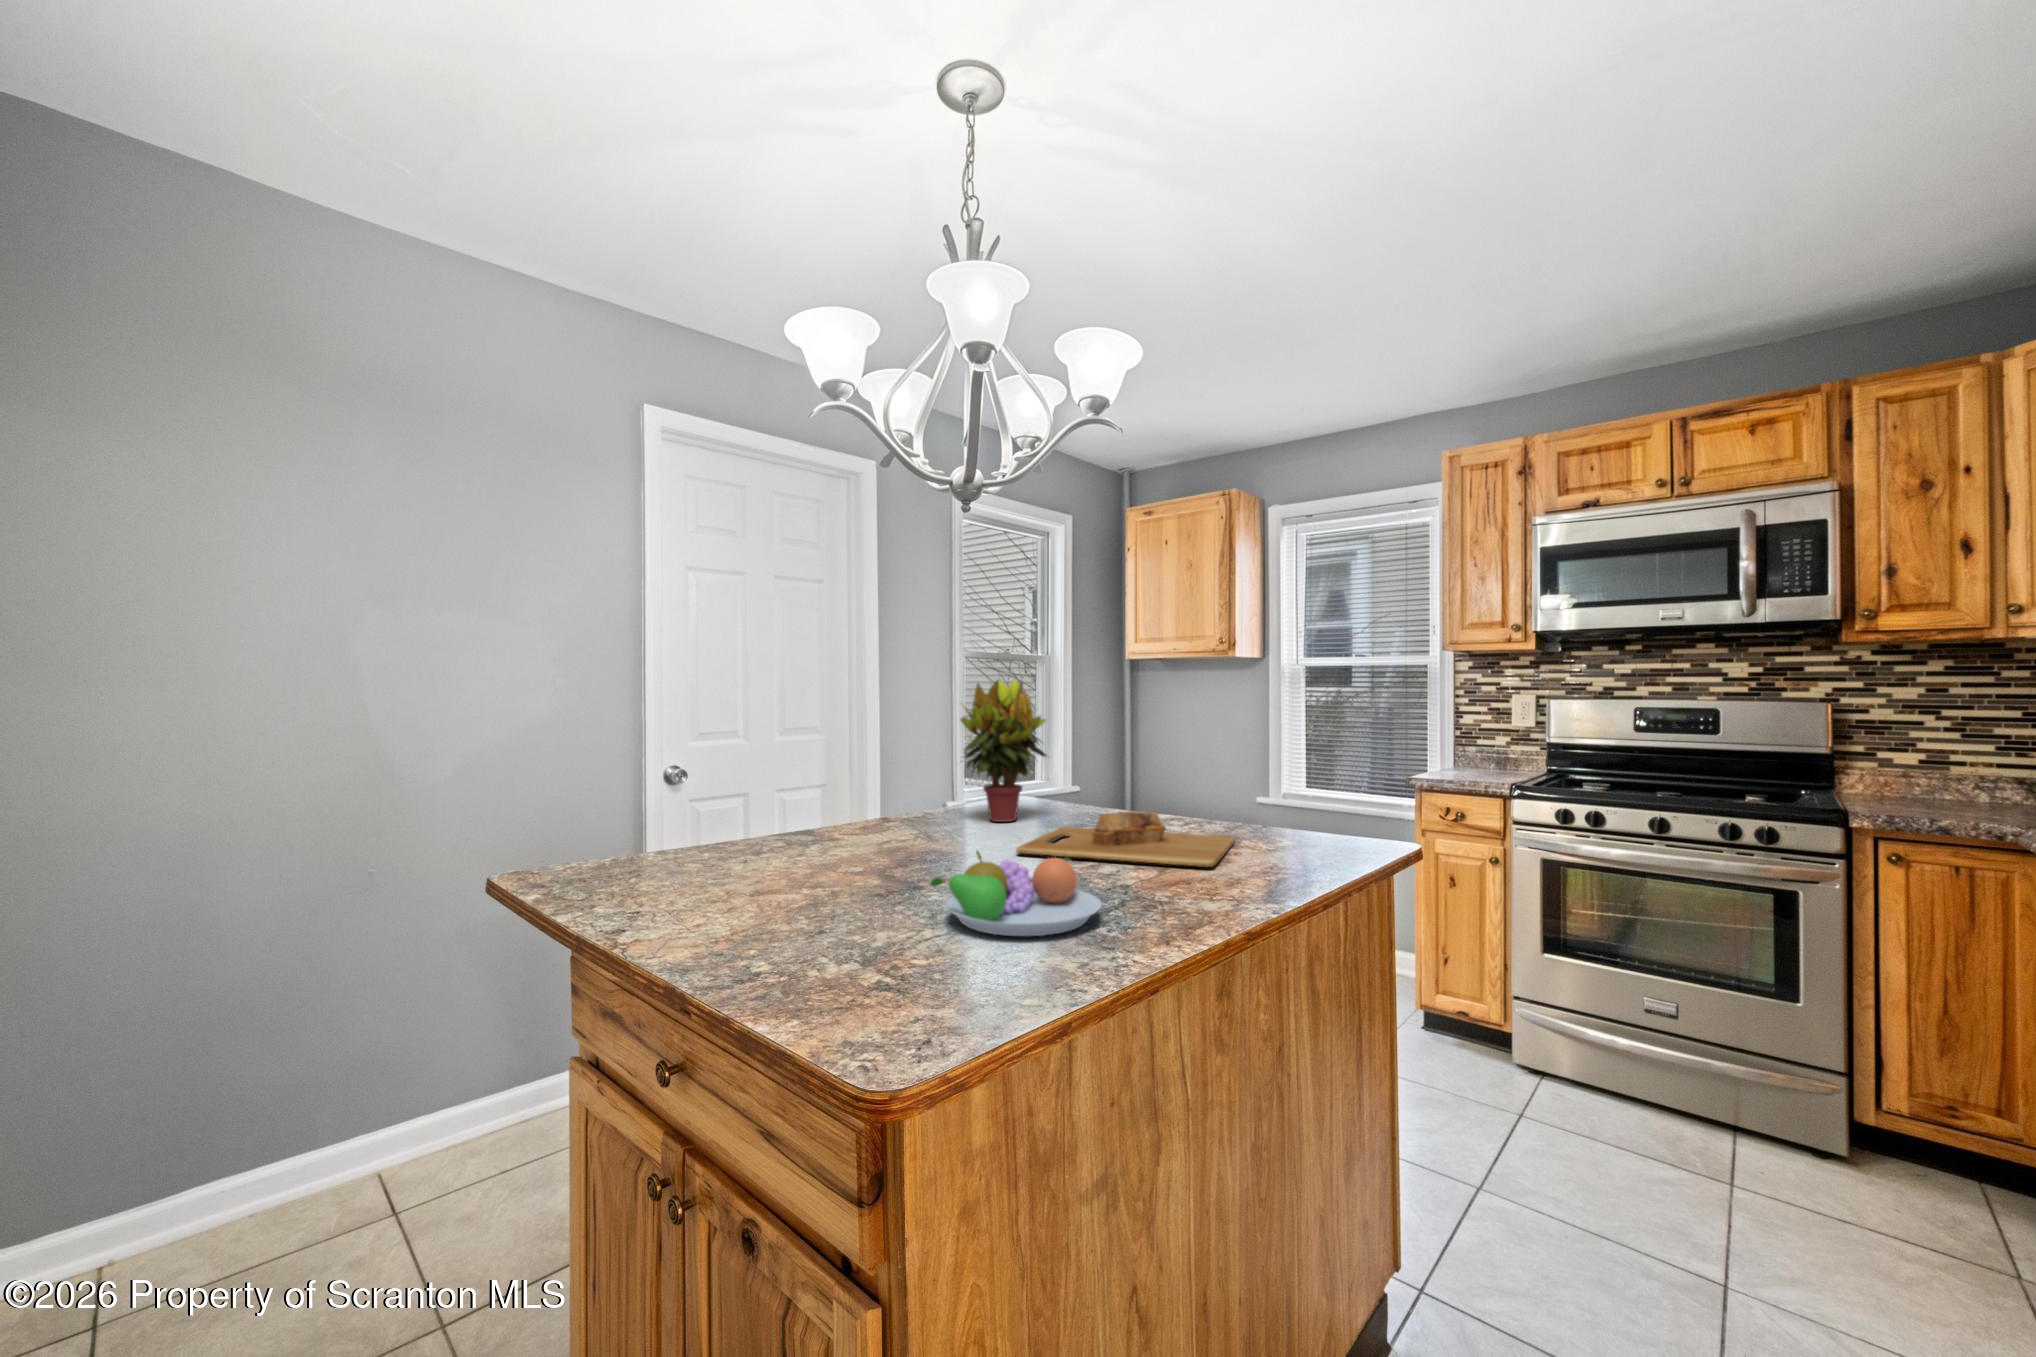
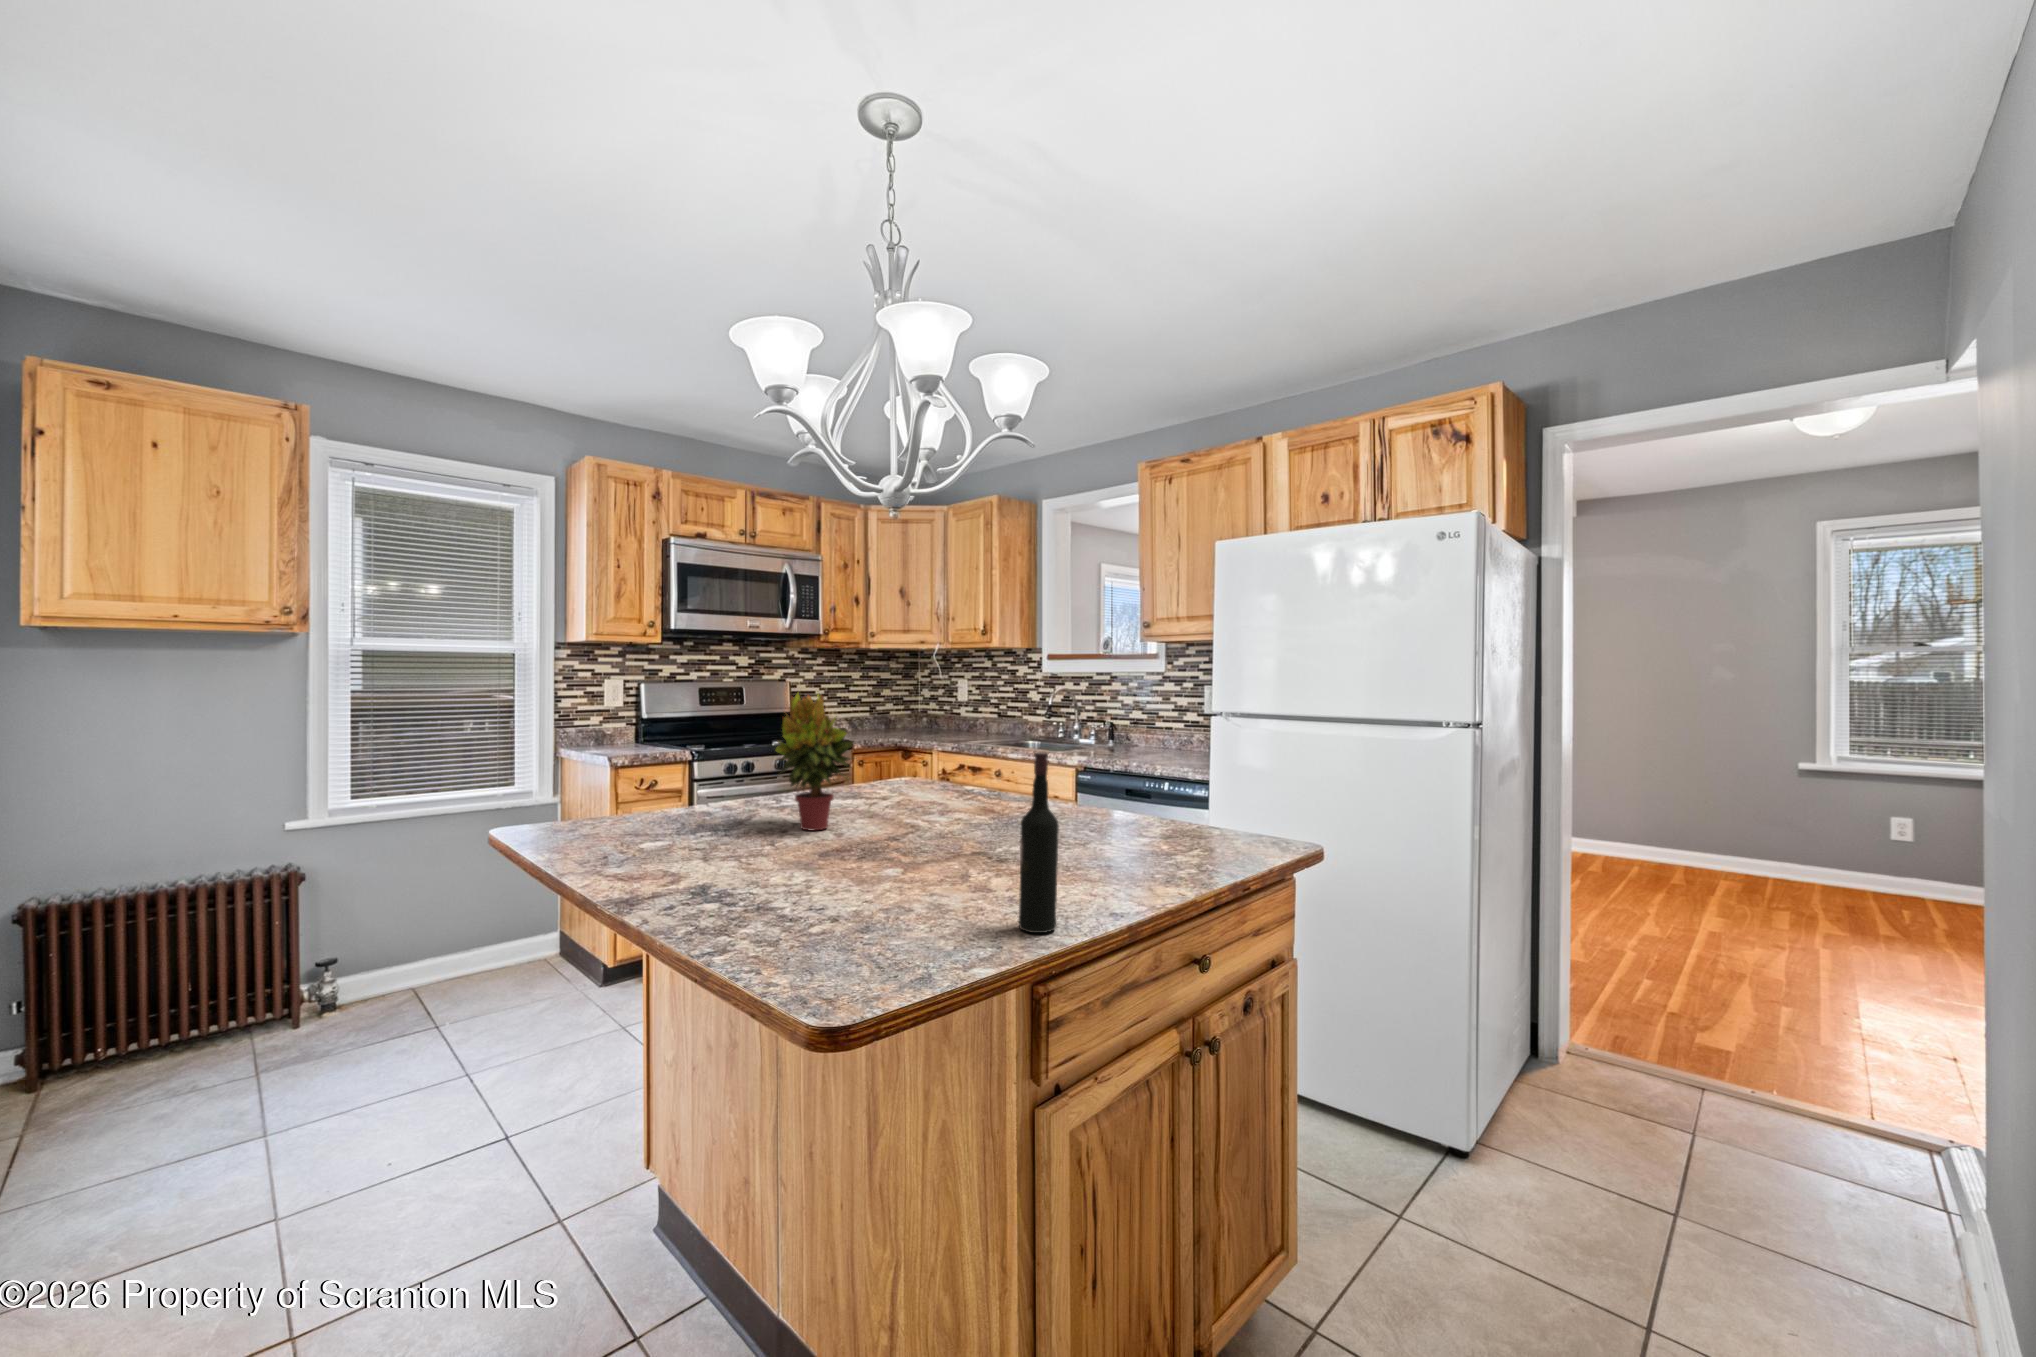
wine bottle: none [553,712,594,880] -> present [1019,752,1059,933]
cutting board: present [1016,812,1235,867] -> none [877,785,1029,829]
fruit bowl: present [930,851,1102,936] -> none [1100,801,1189,842]

